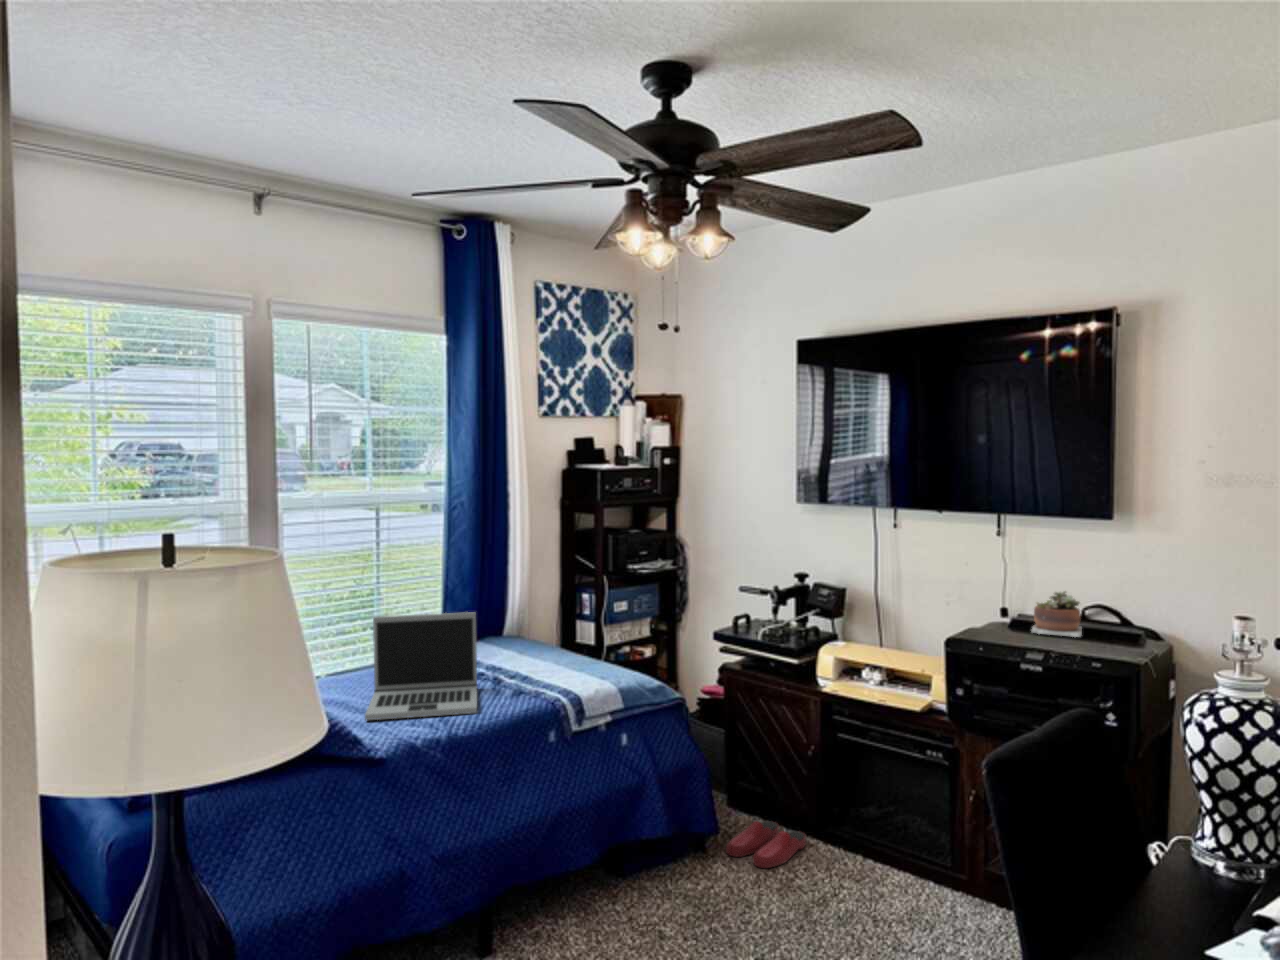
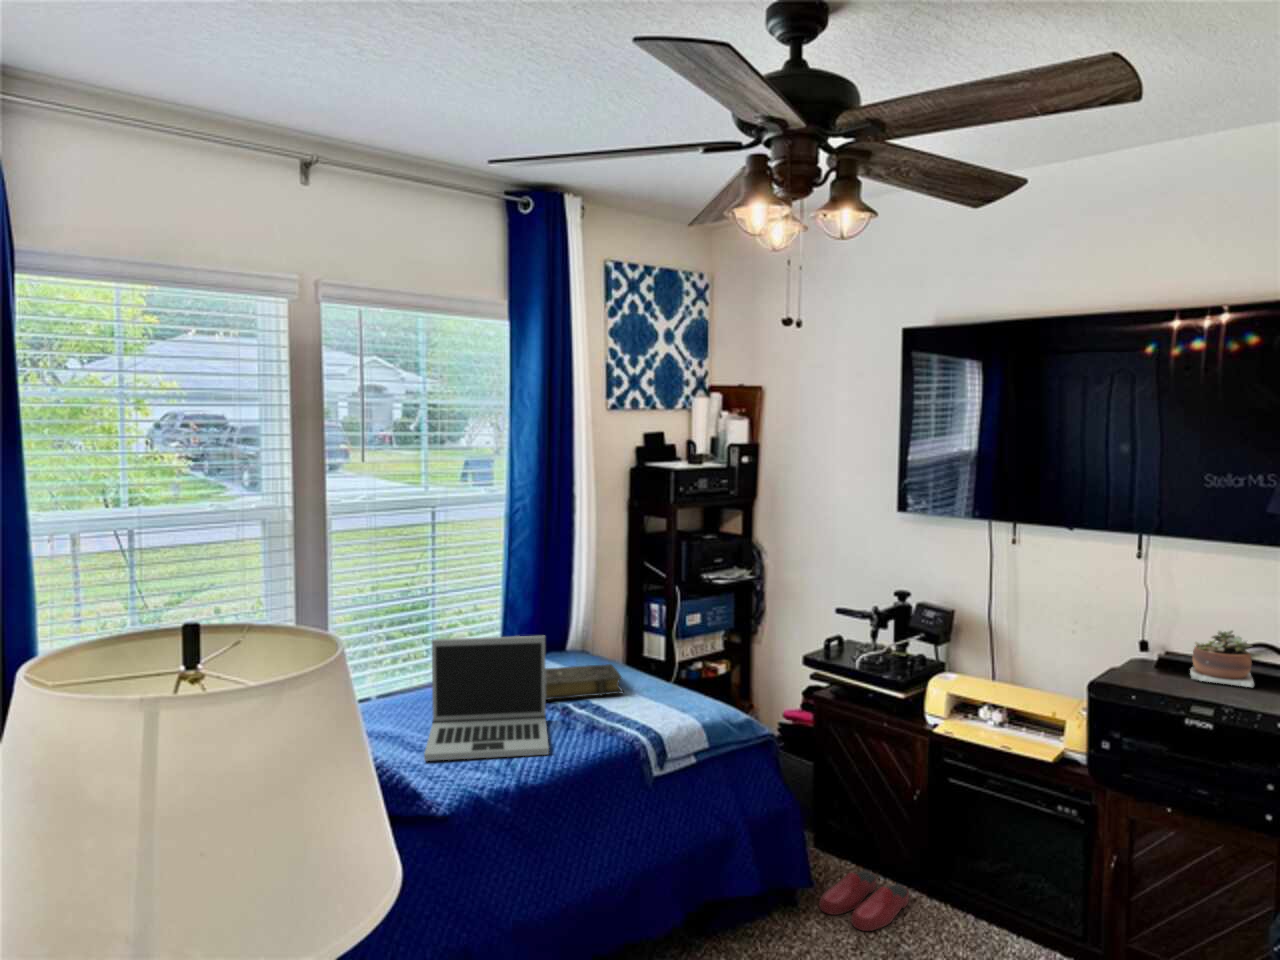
book: none [467,642,551,674] -> present [545,664,623,700]

